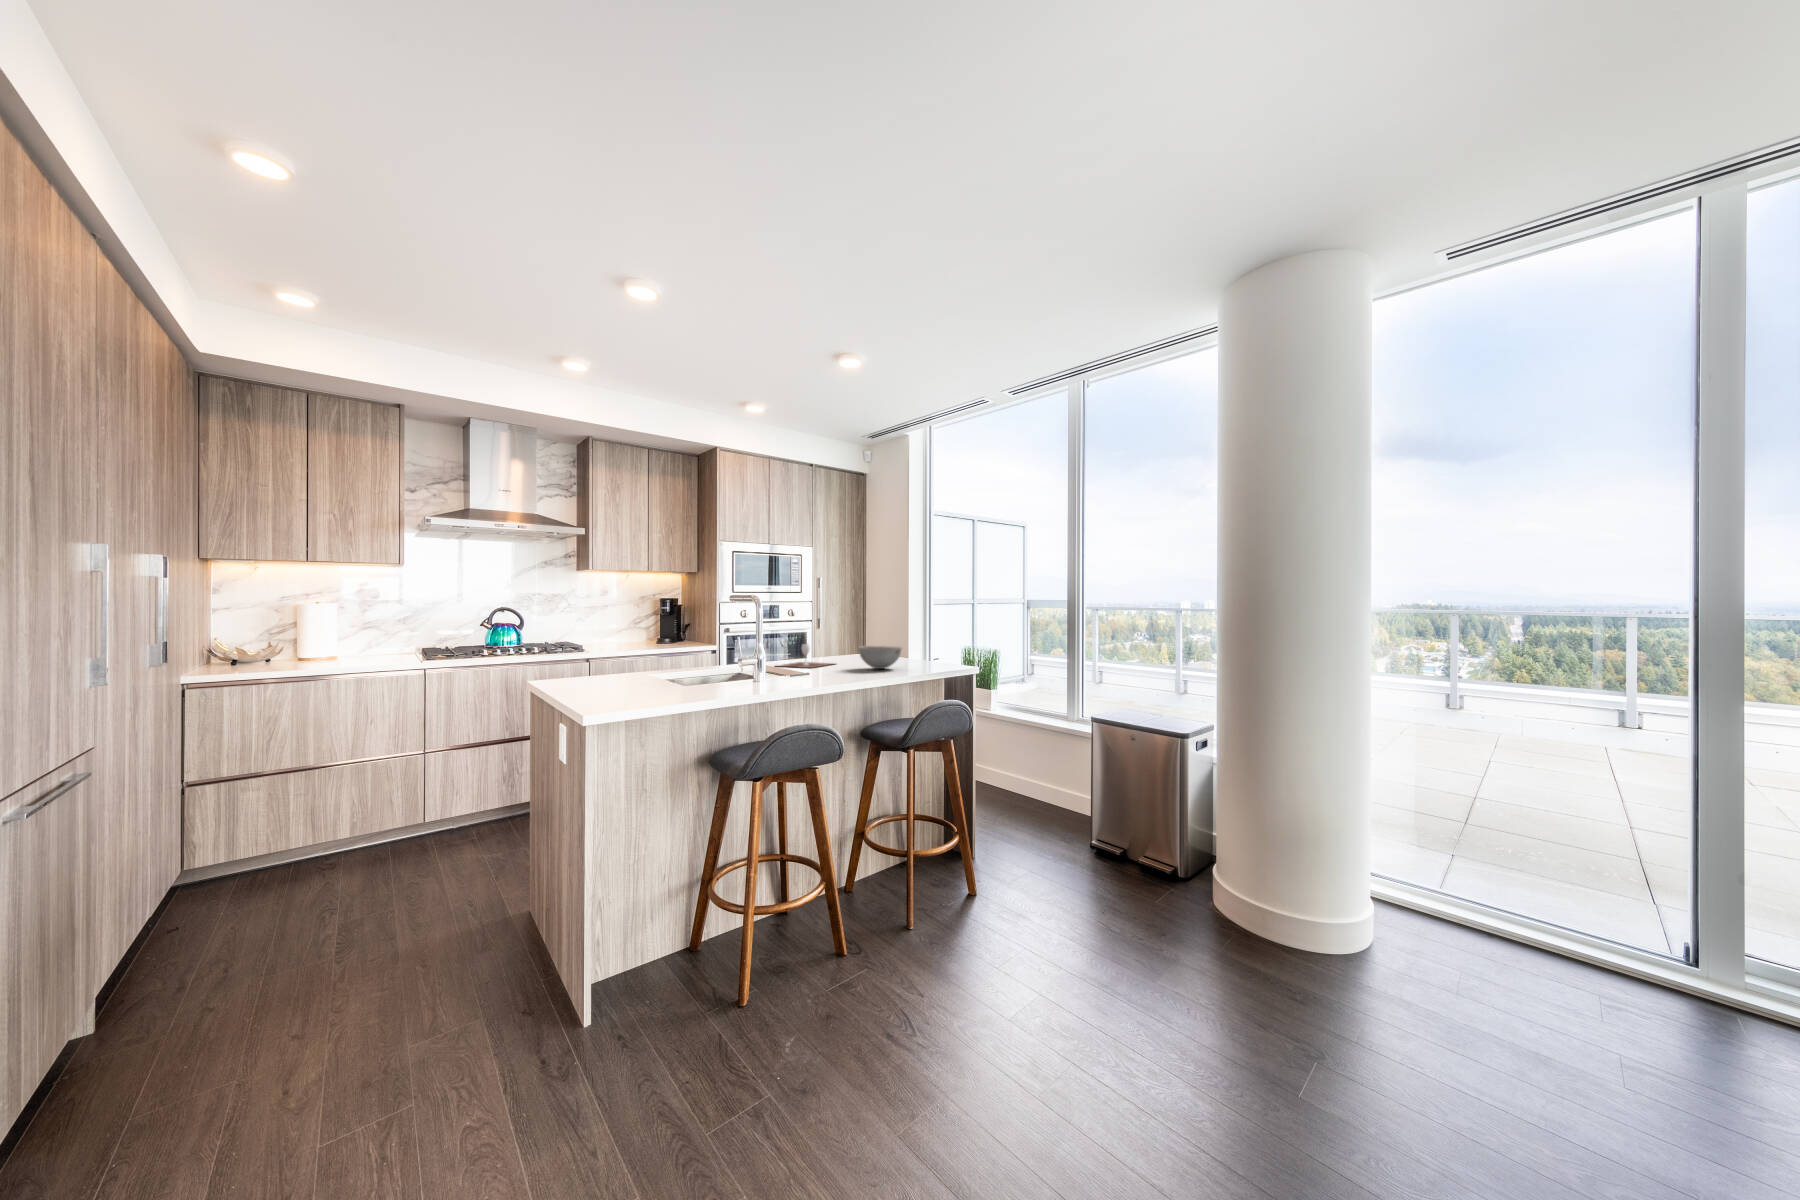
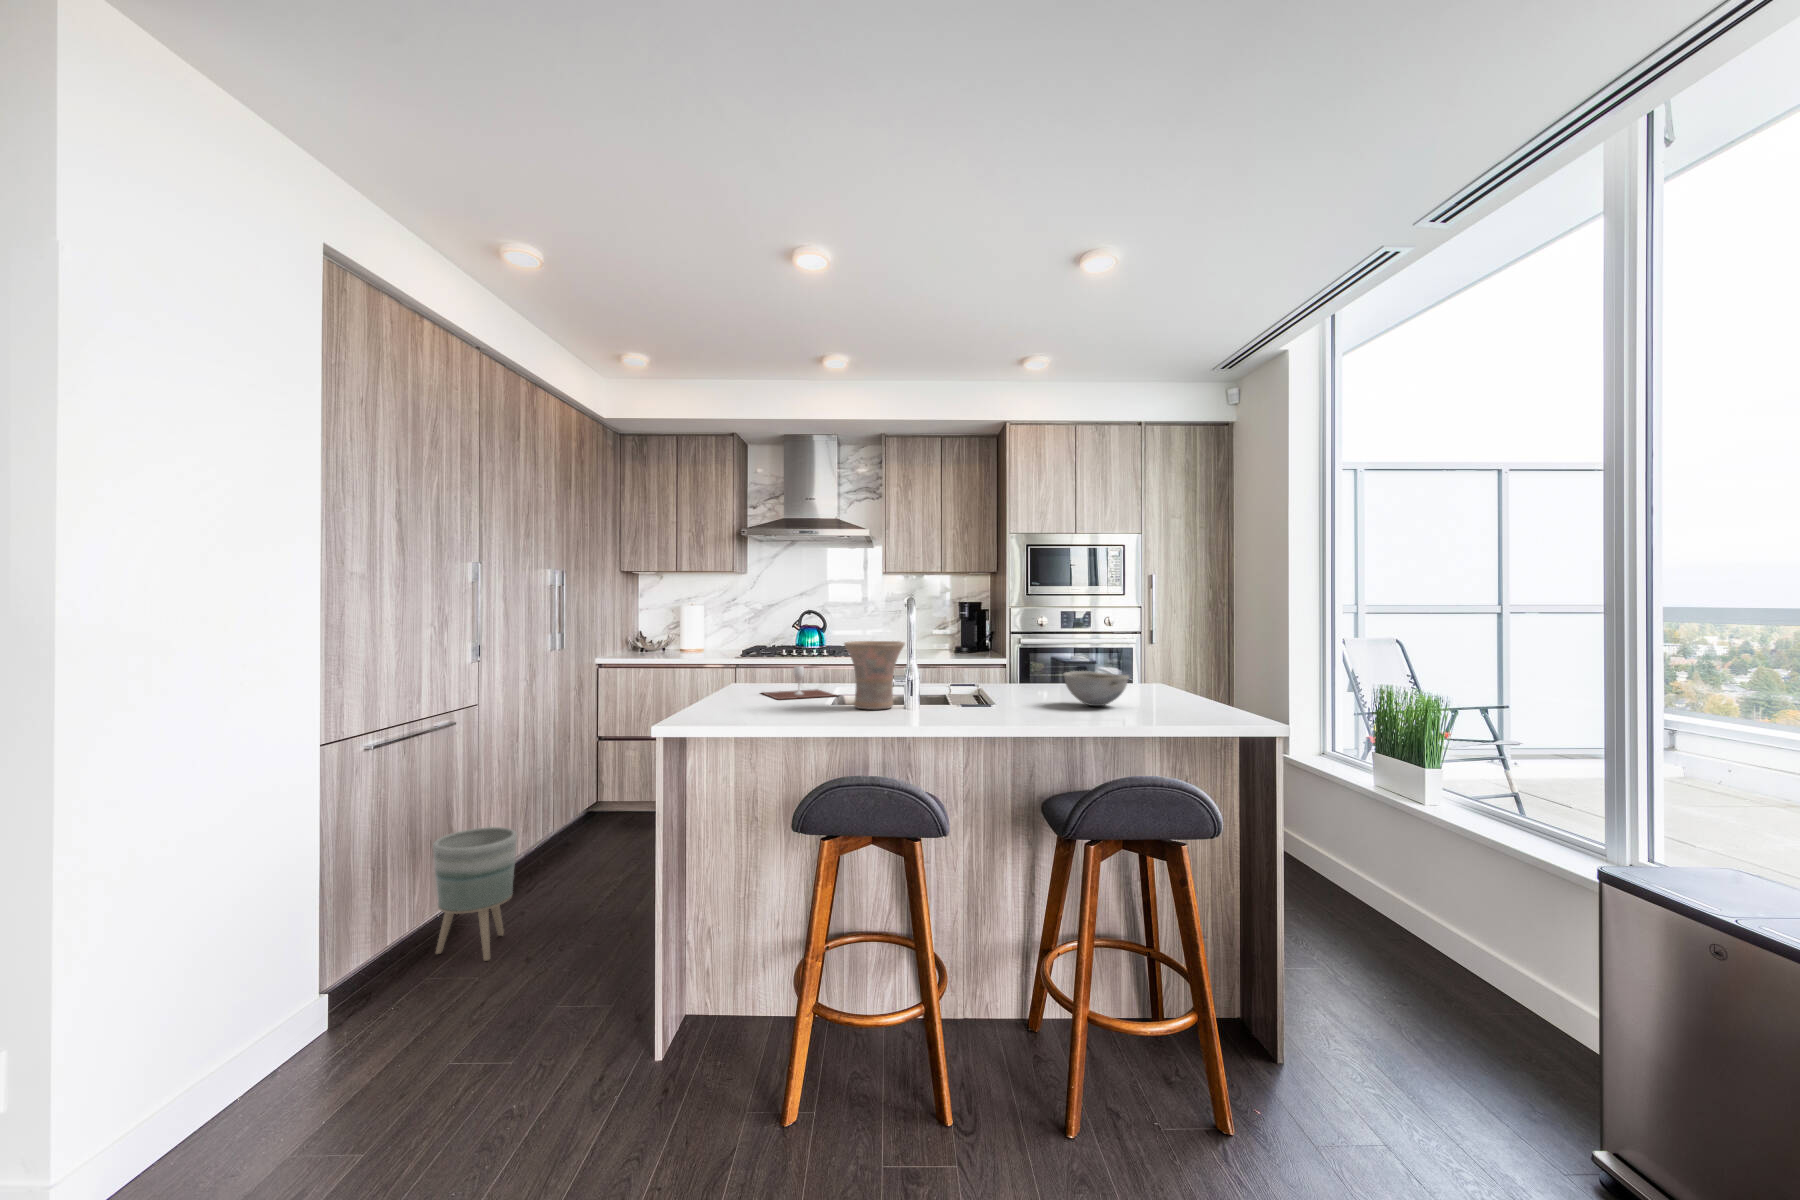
vase: none [708,628,760,684] -> present [844,641,905,709]
wine glass: present [780,644,831,668] -> present [763,666,836,699]
planter: none [134,871,268,1052] -> present [433,827,517,961]

